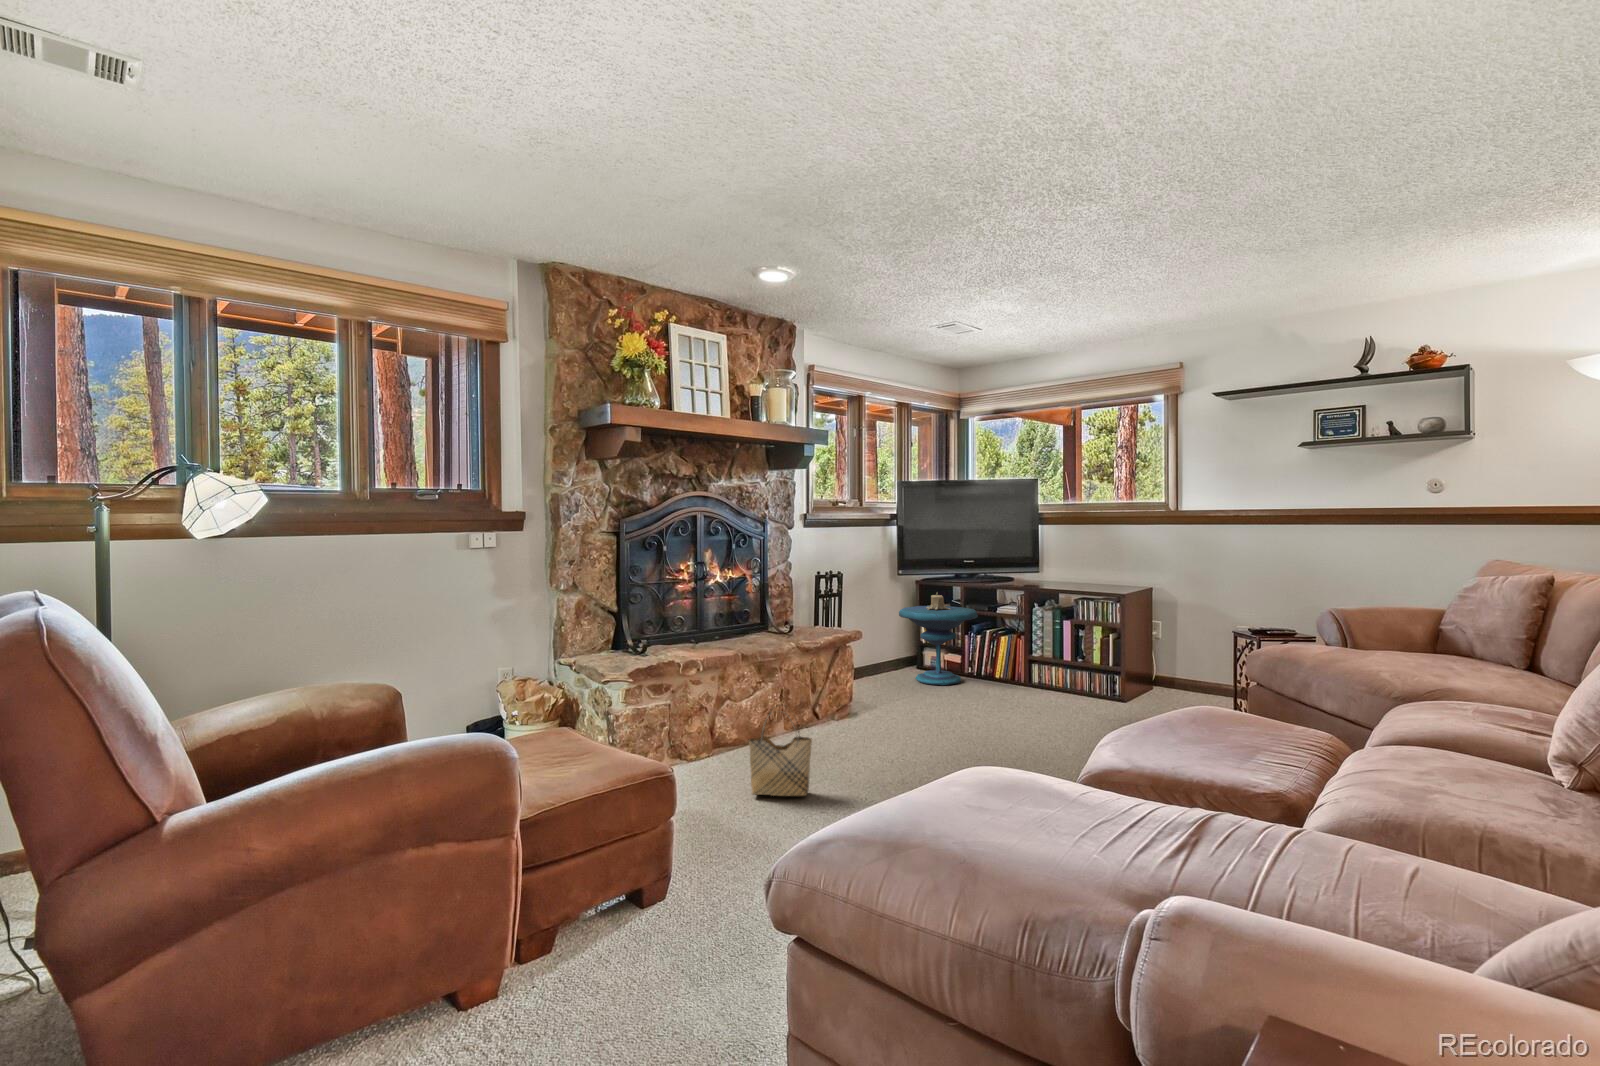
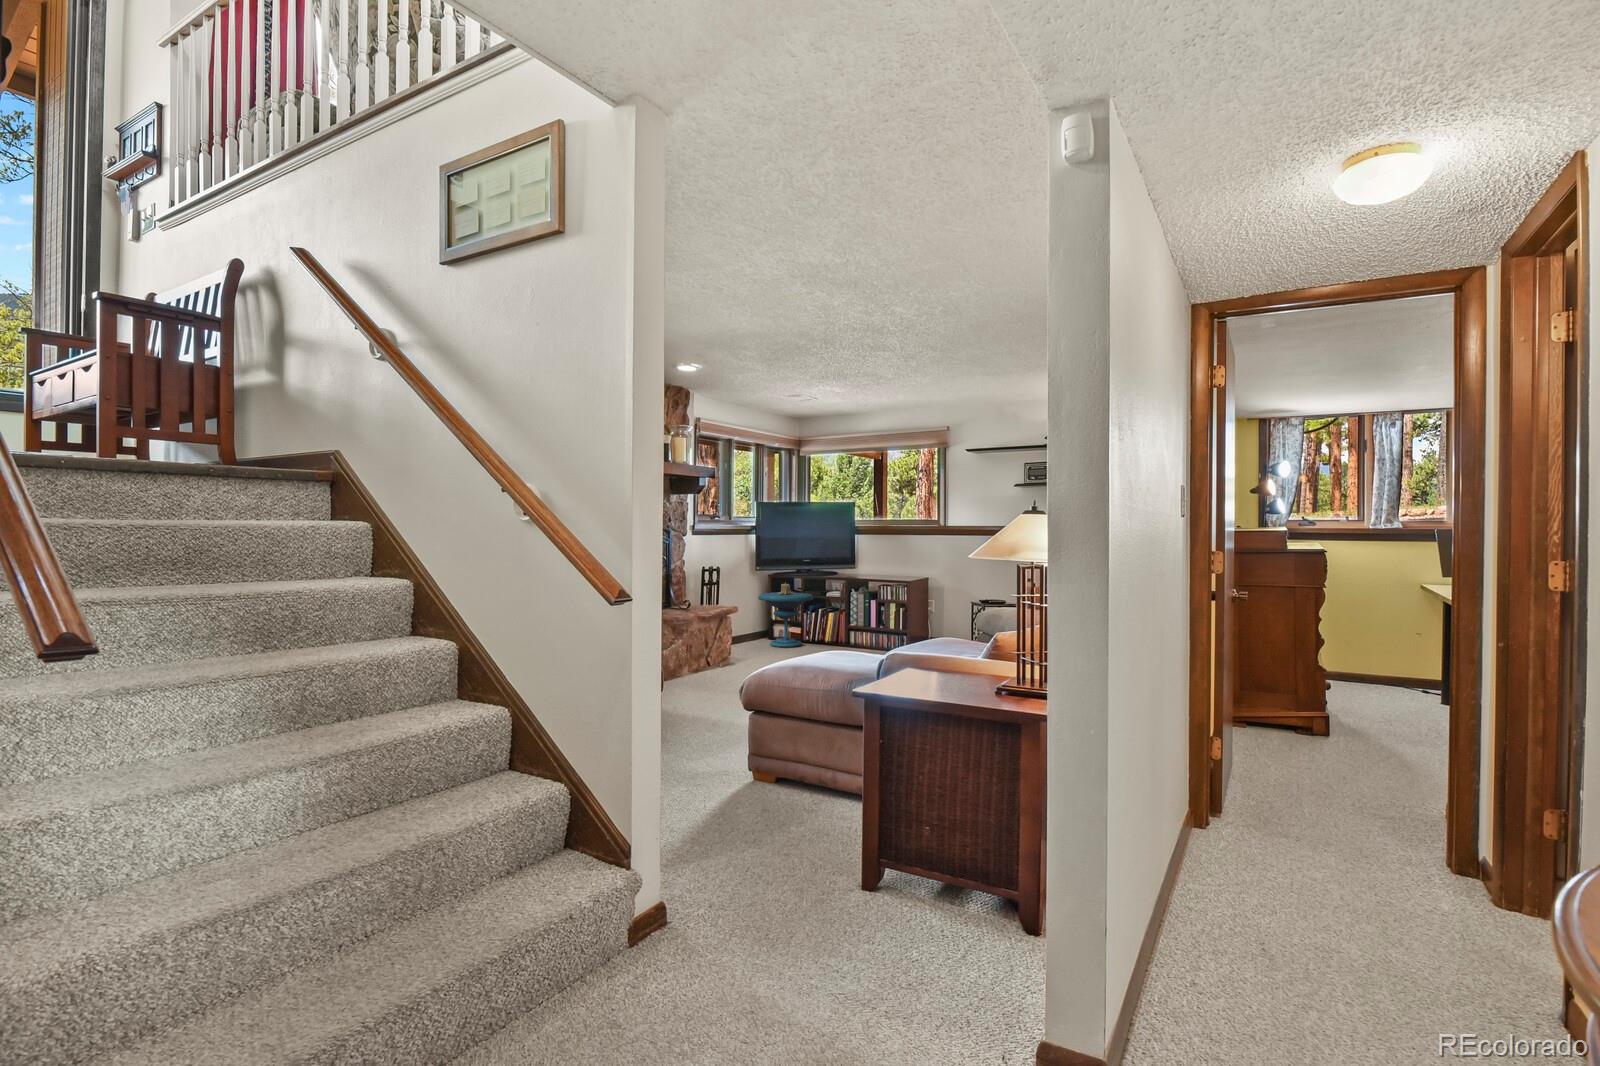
woven basket: present [748,705,812,796] -> none [682,645,721,699]

